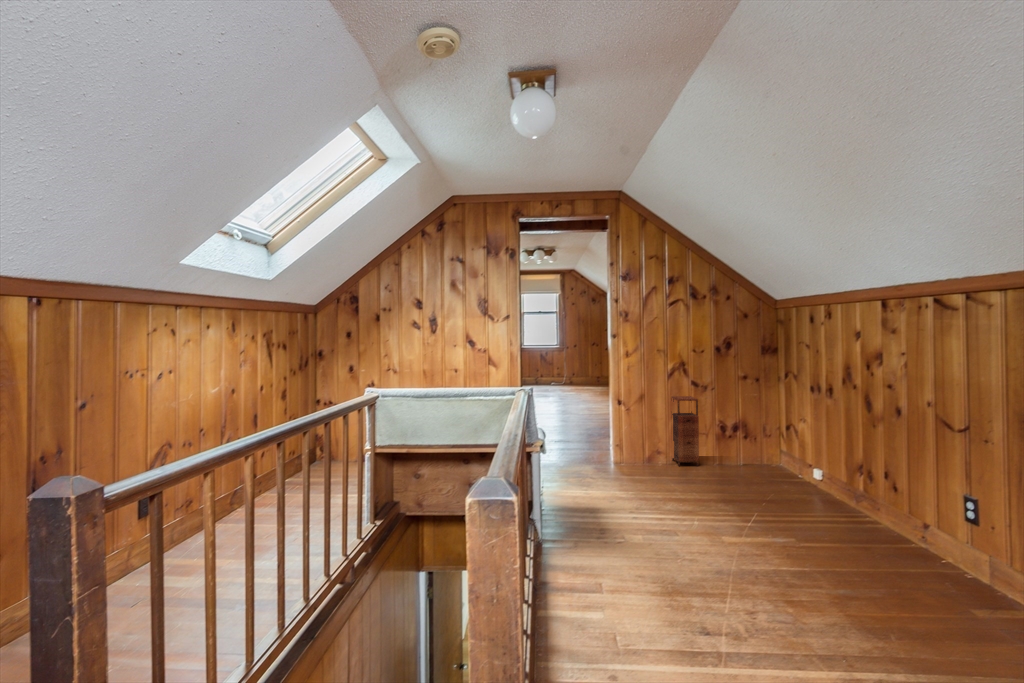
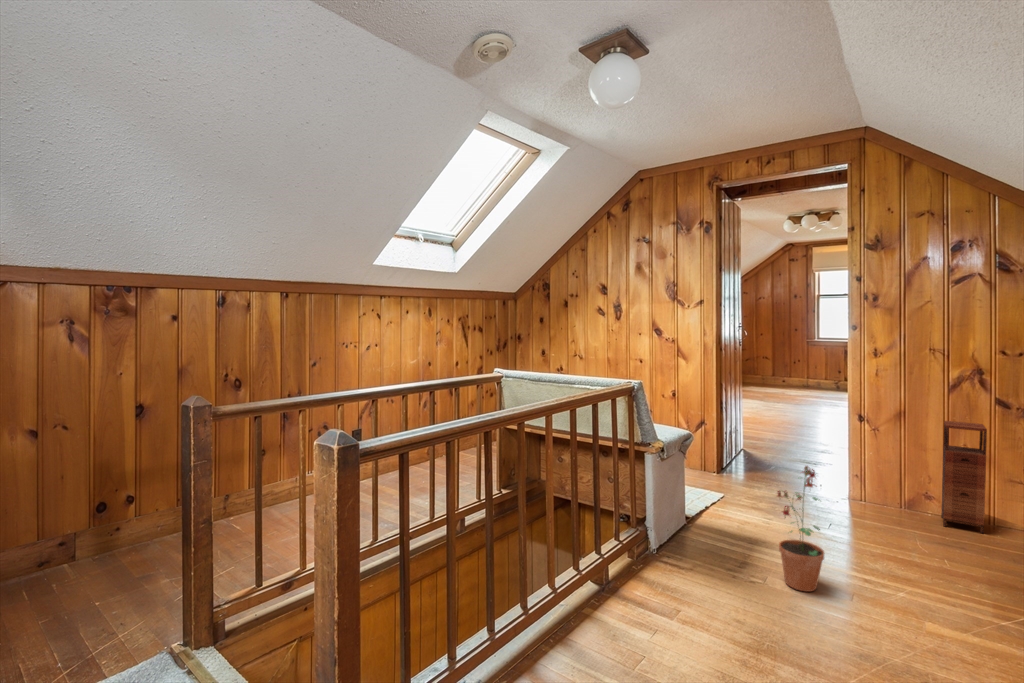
potted plant: none [627,439,669,534] -> present [777,466,824,592]

